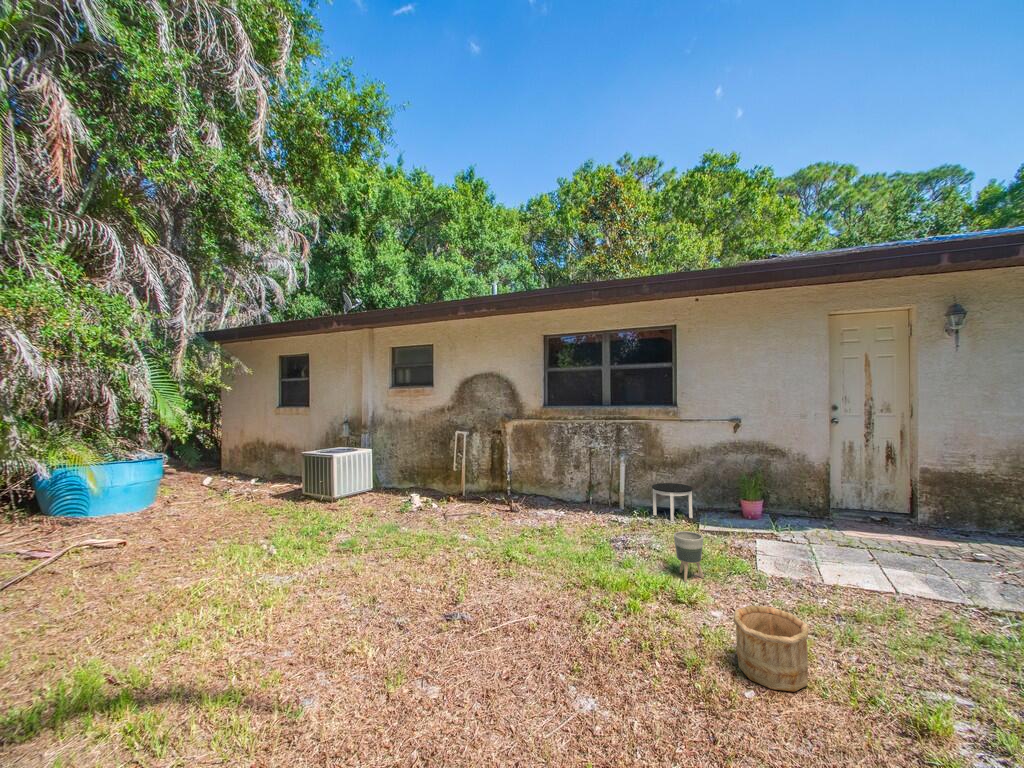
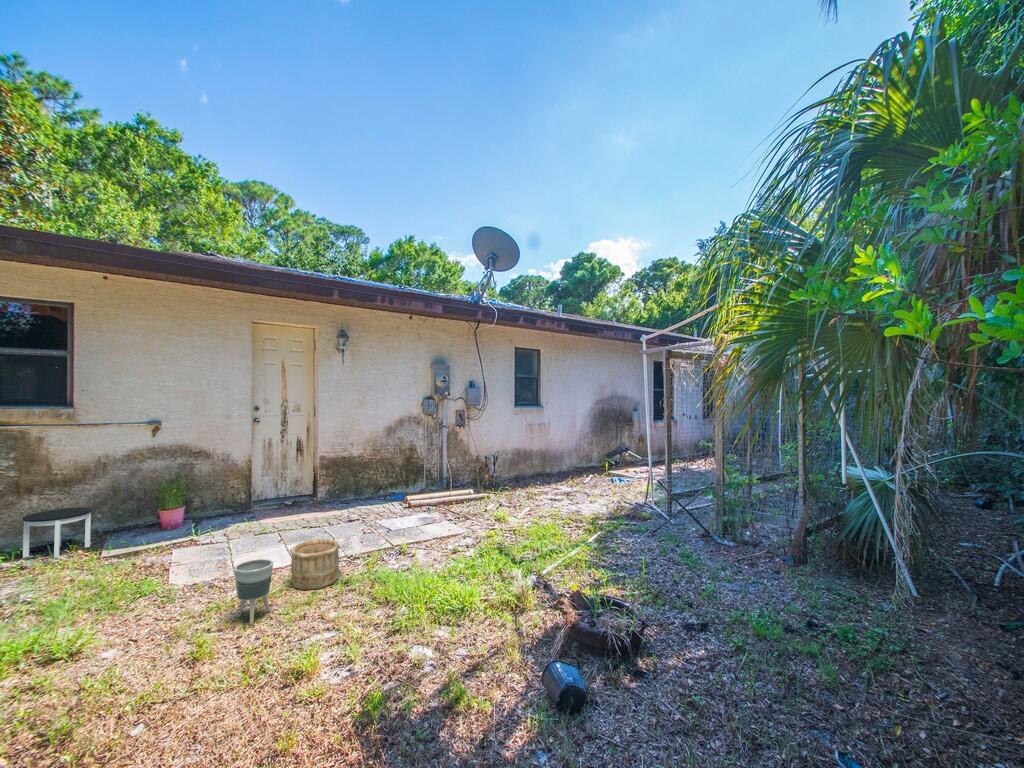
planter: present [674,531,704,582] -> present [234,559,273,625]
wooden bucket: present [733,606,808,692] -> present [290,539,340,590]

